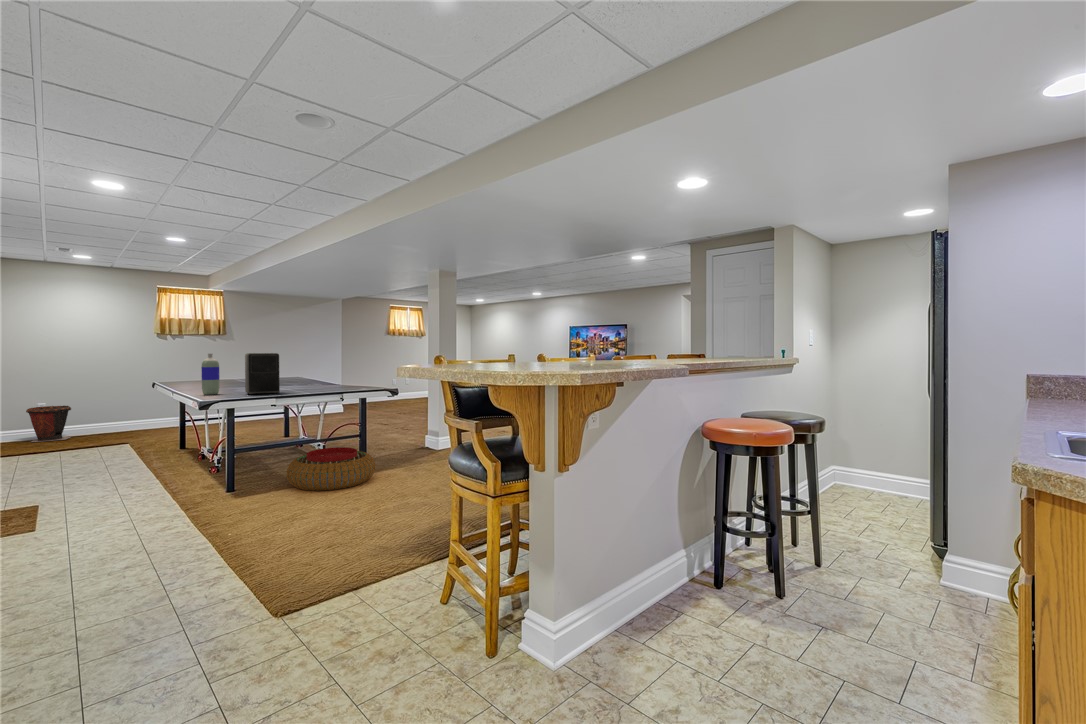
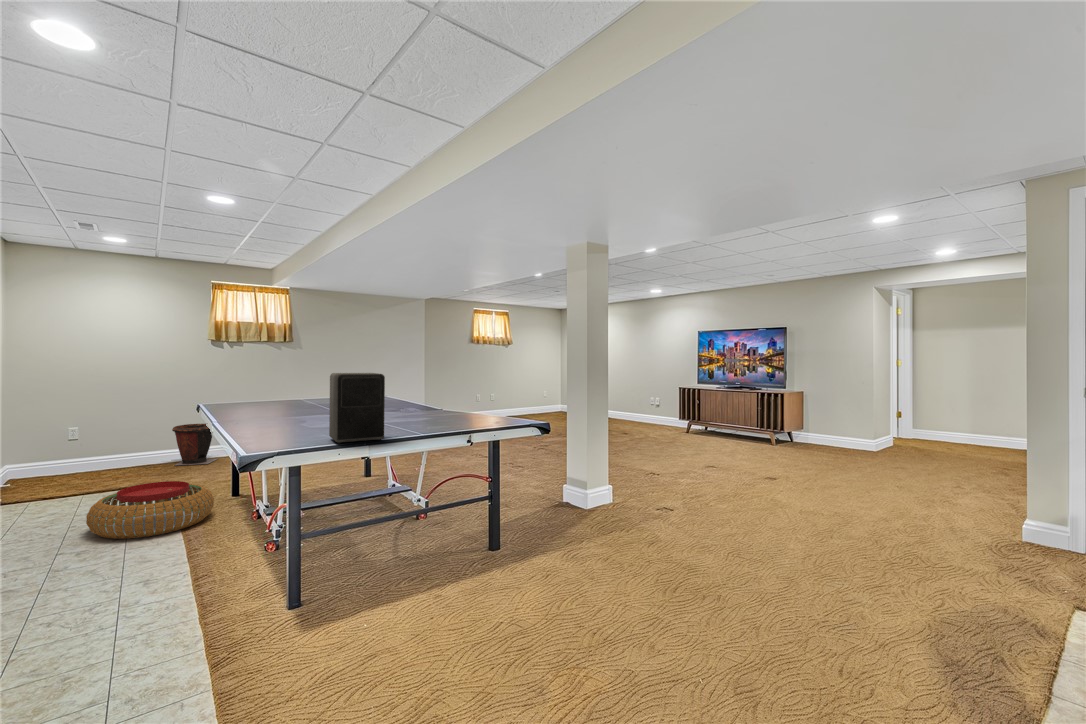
bottle: present [201,354,220,395] -> none [262,373,290,441]
waste bin: present [26,406,71,442] -> present [172,424,217,465]
pouf: present [286,447,375,491] -> present [86,481,214,539]

